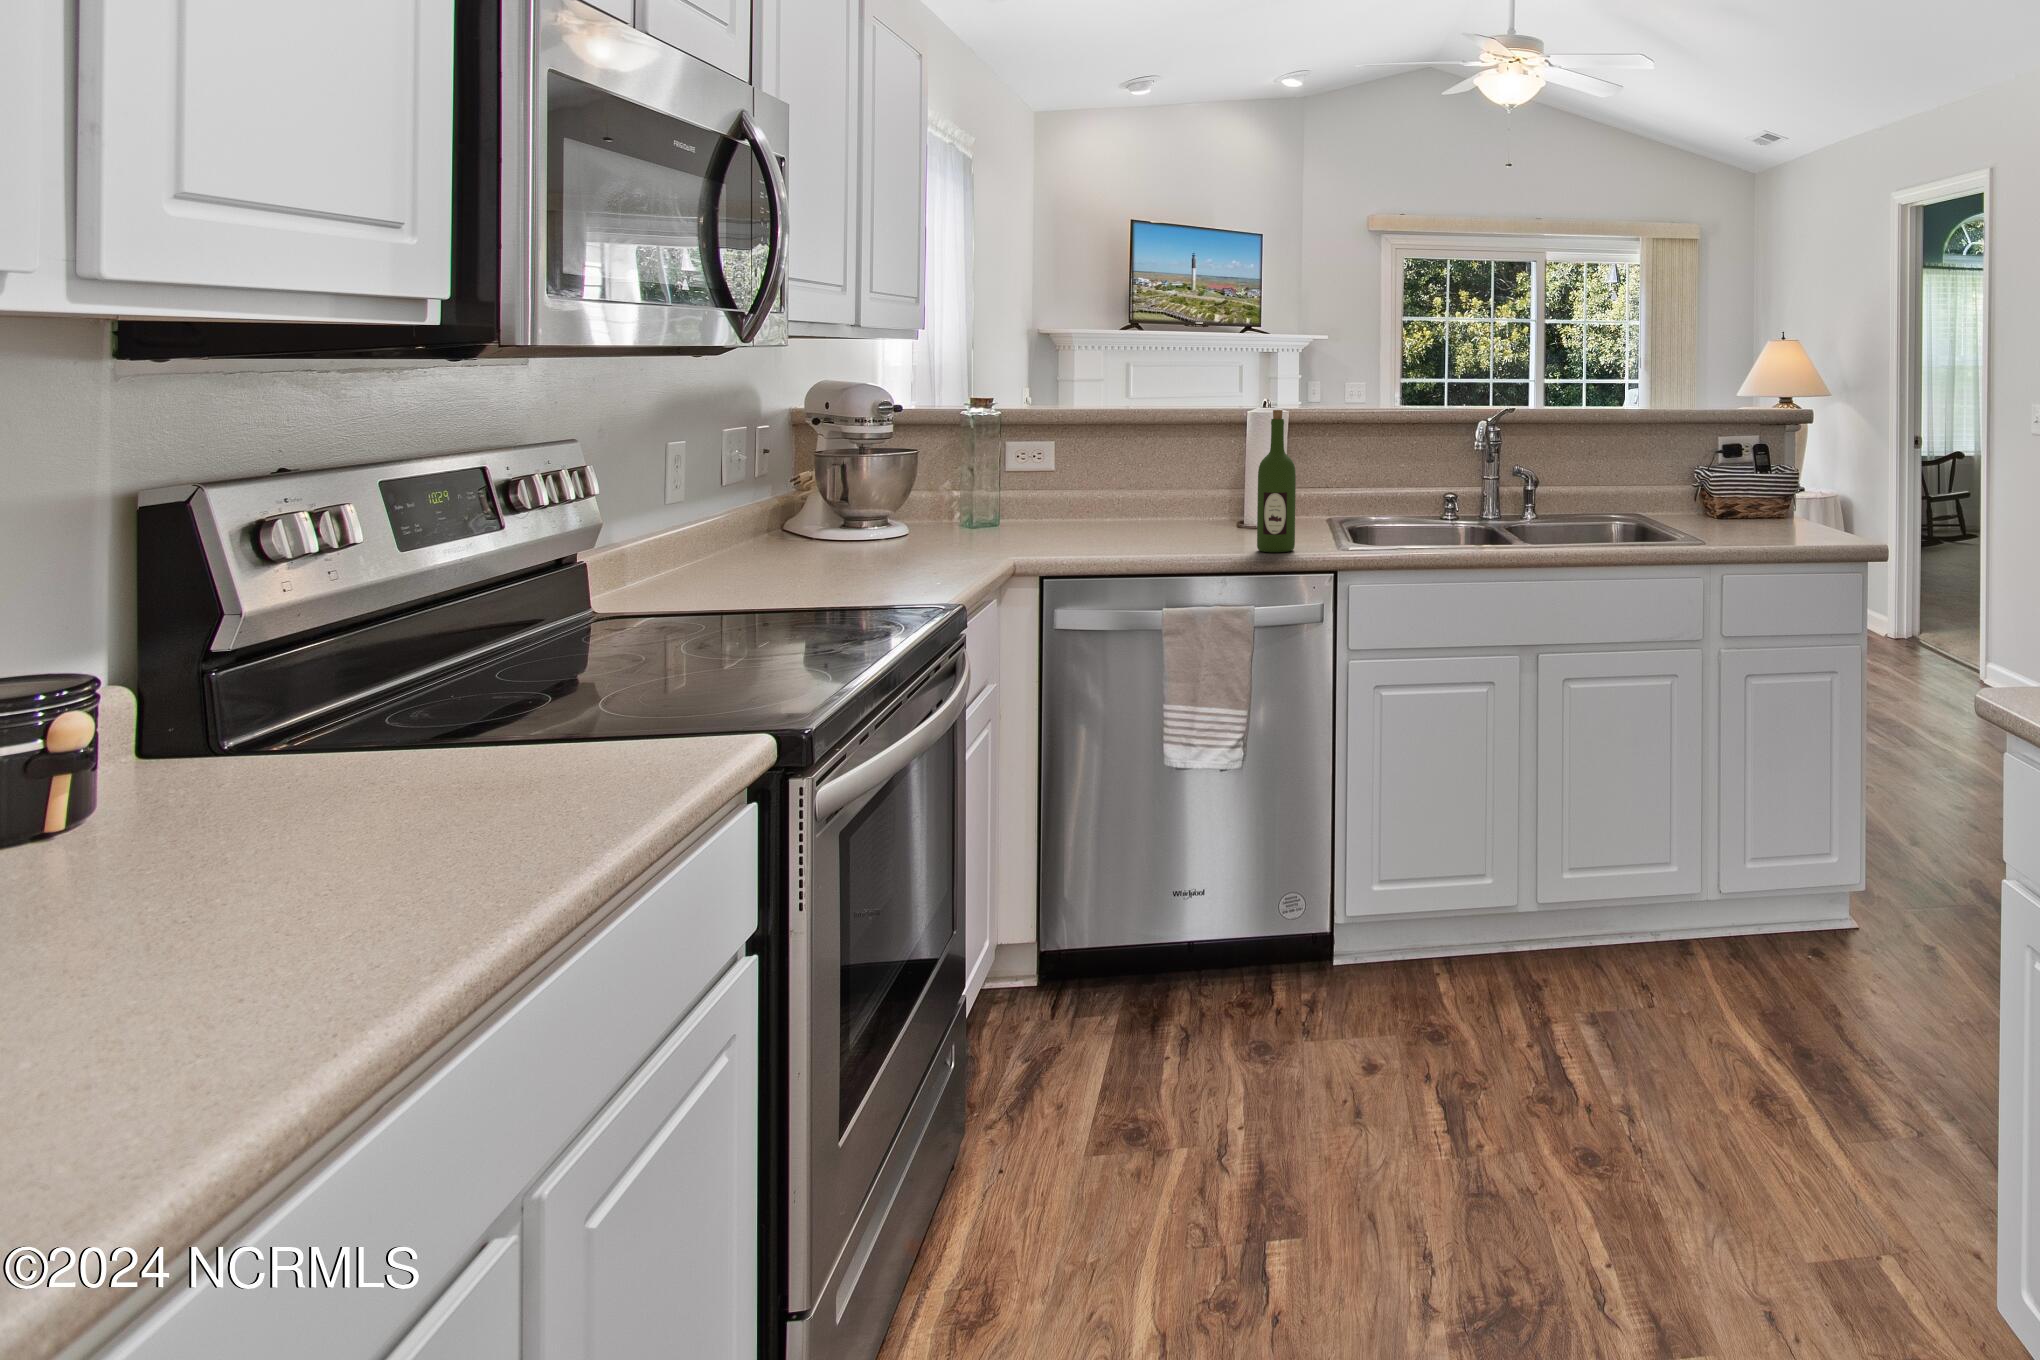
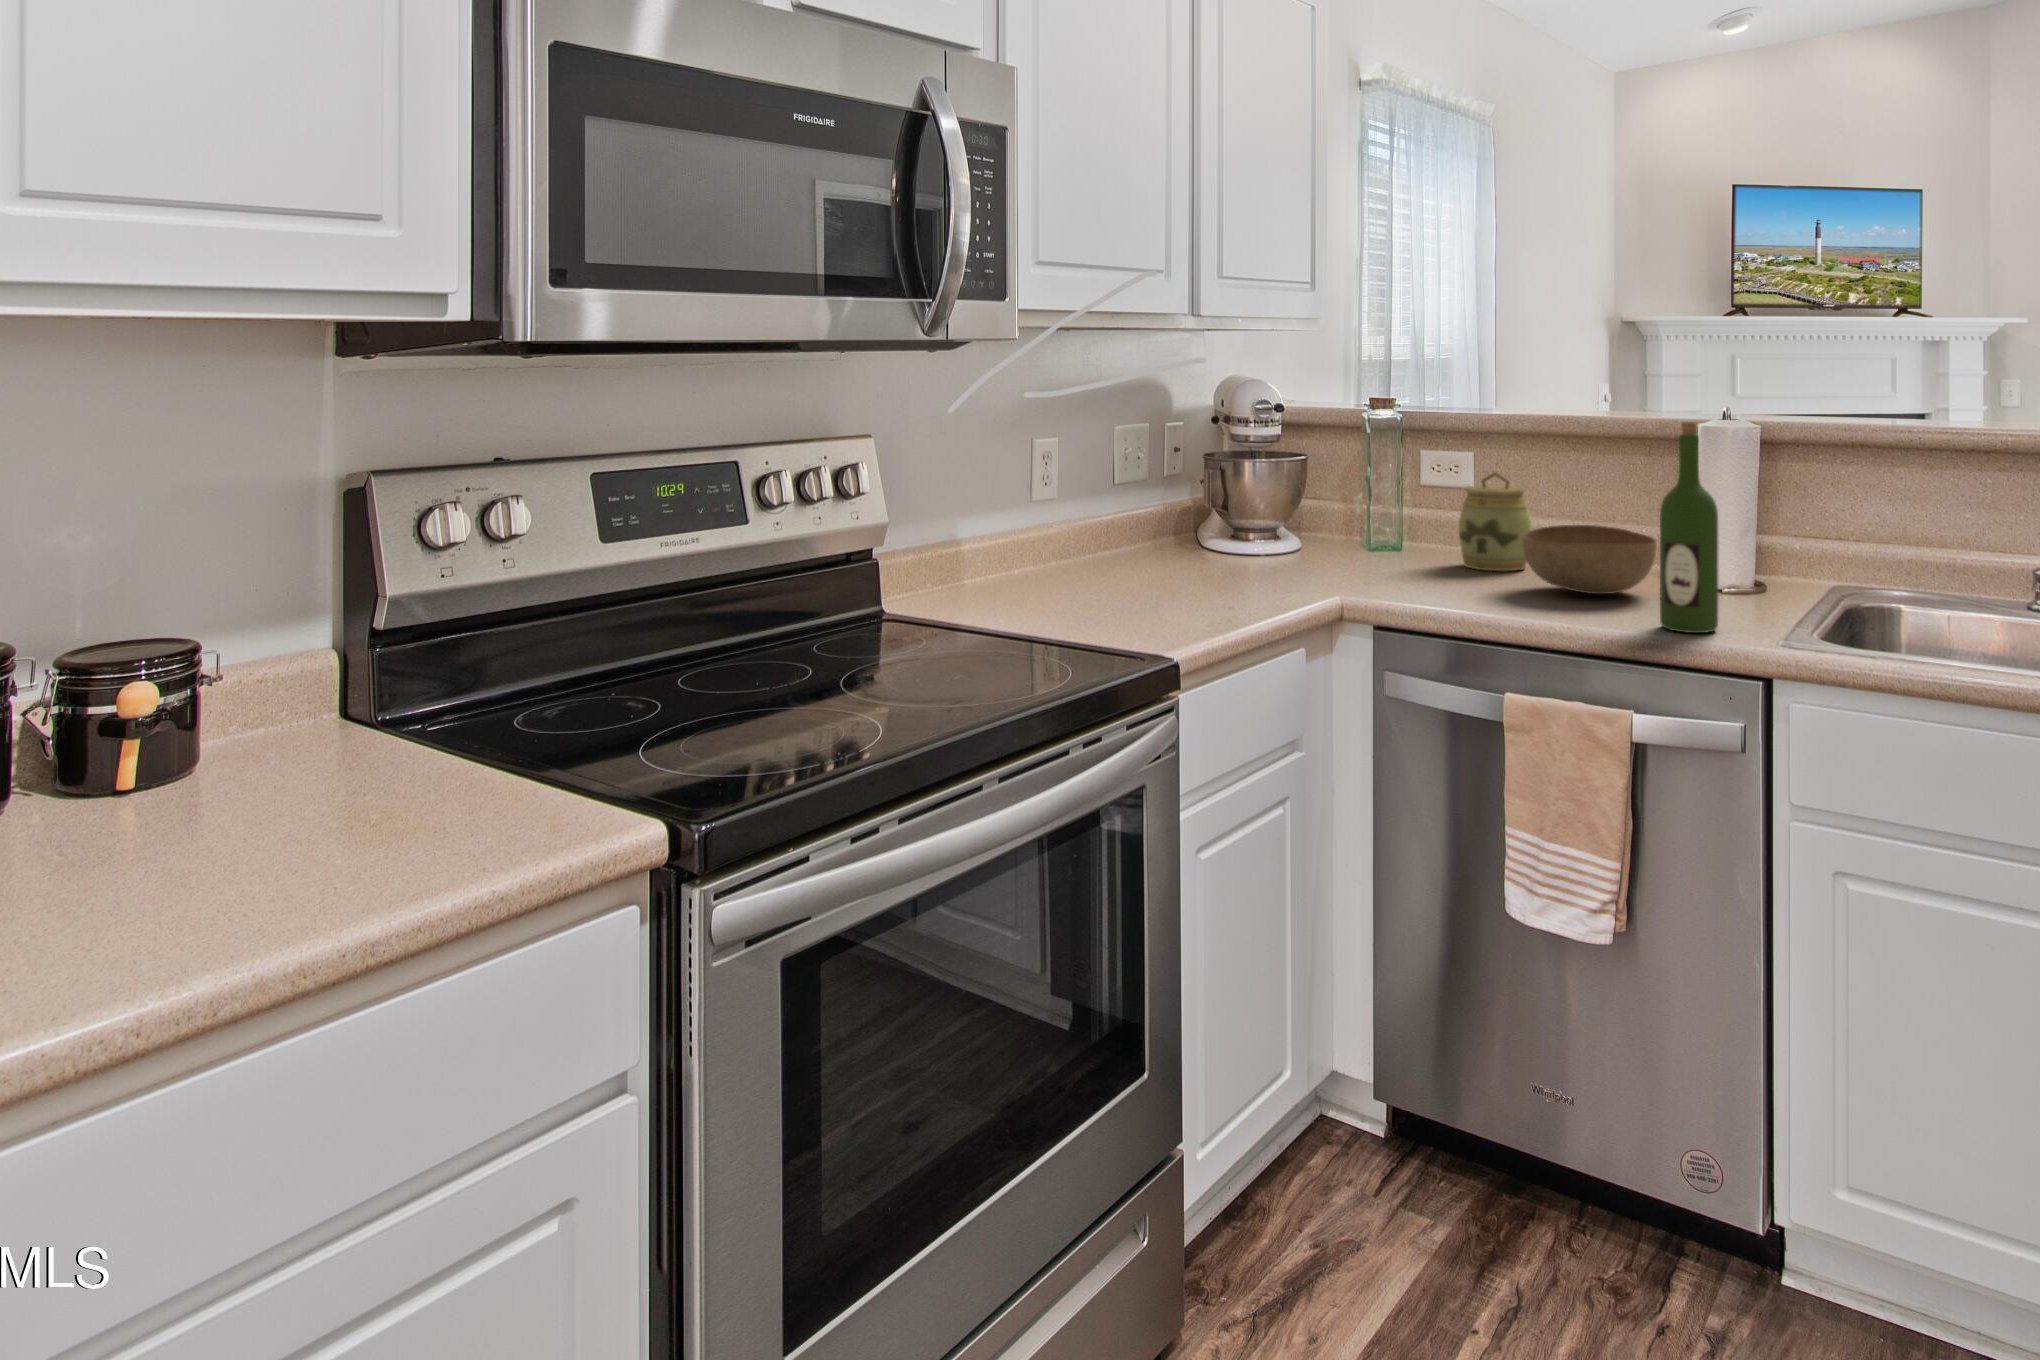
jar: none [1059,453,1119,532] -> present [1459,472,1532,571]
bowl: none [1134,489,1231,538] -> present [1523,525,1657,594]

